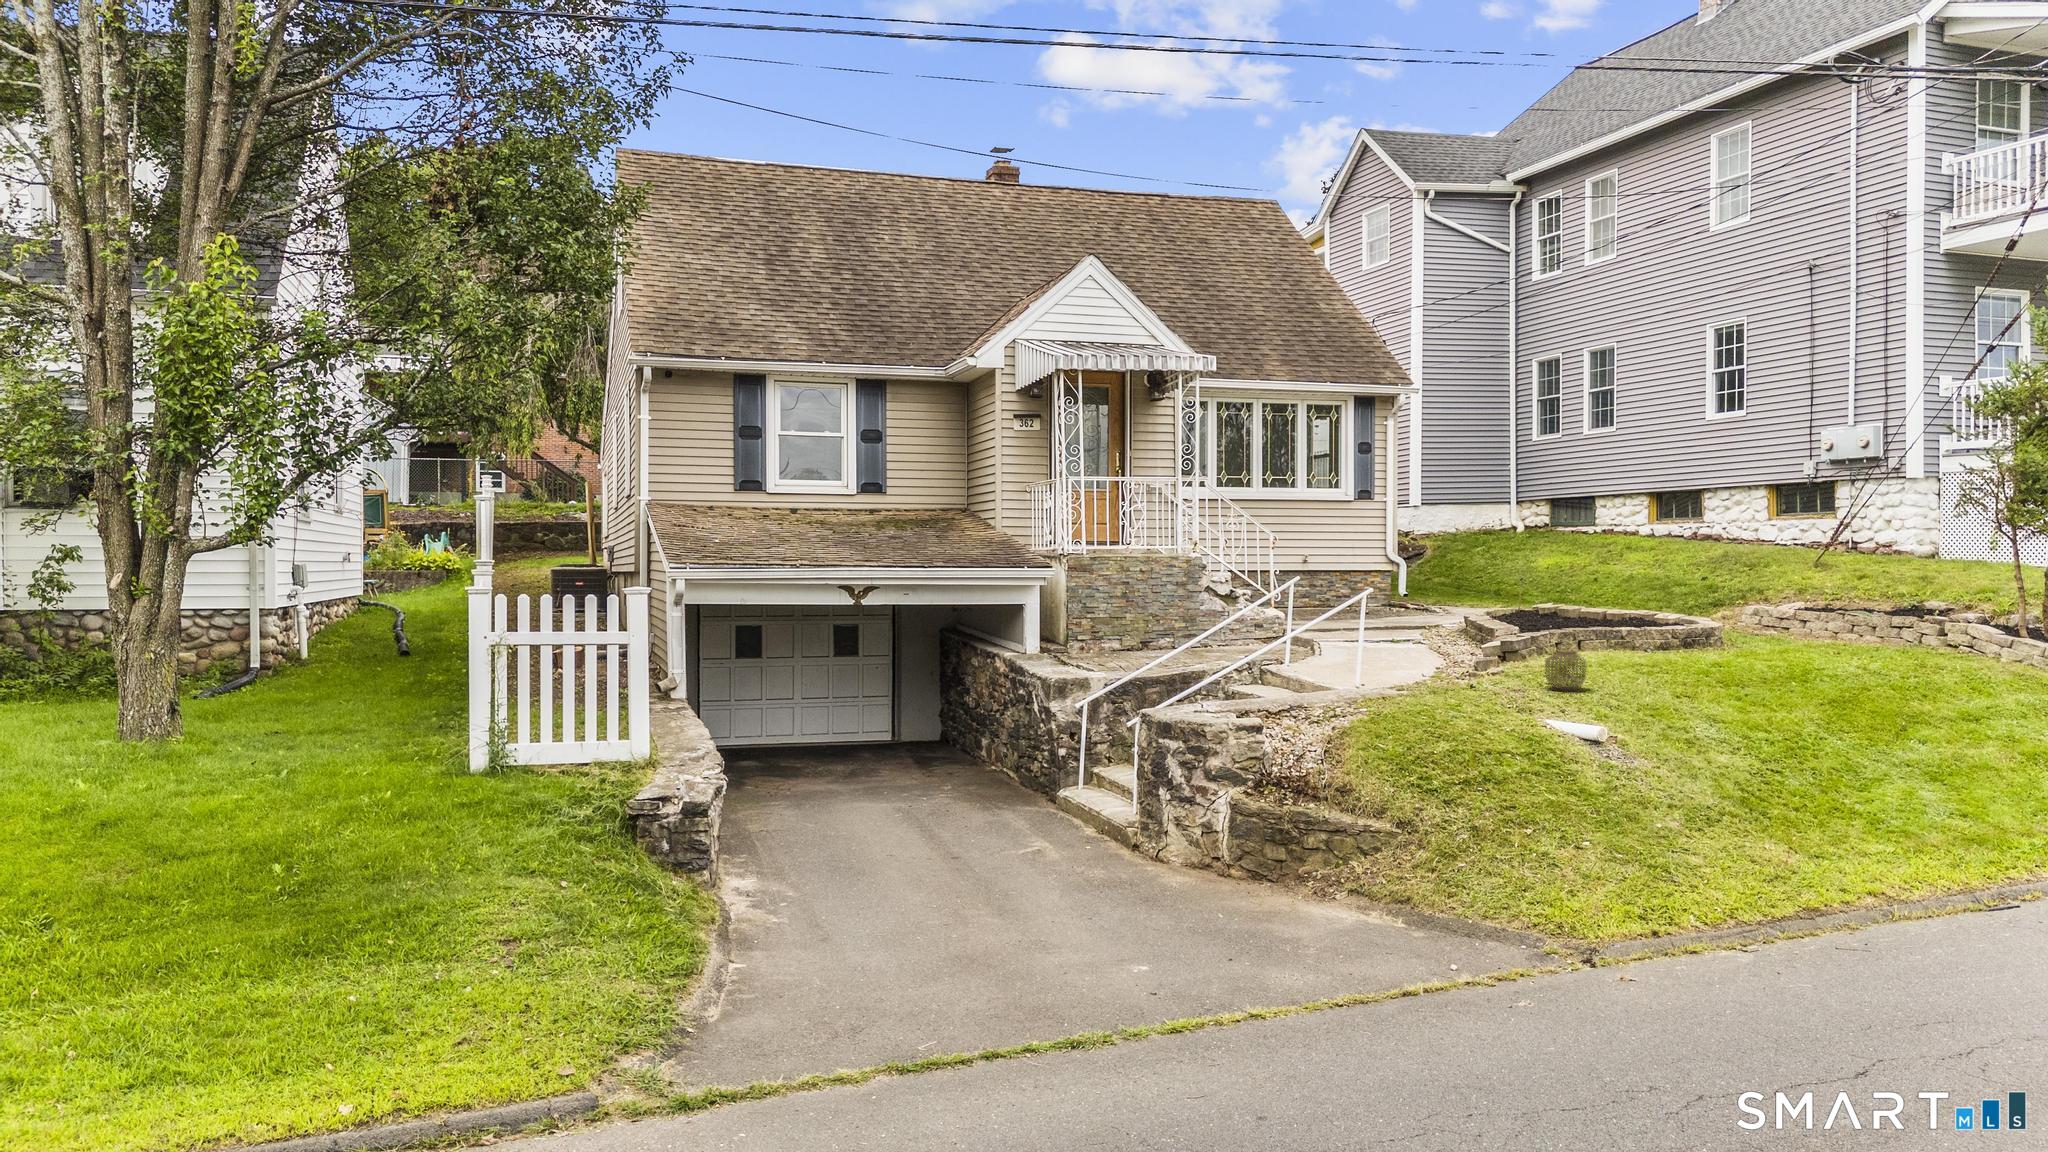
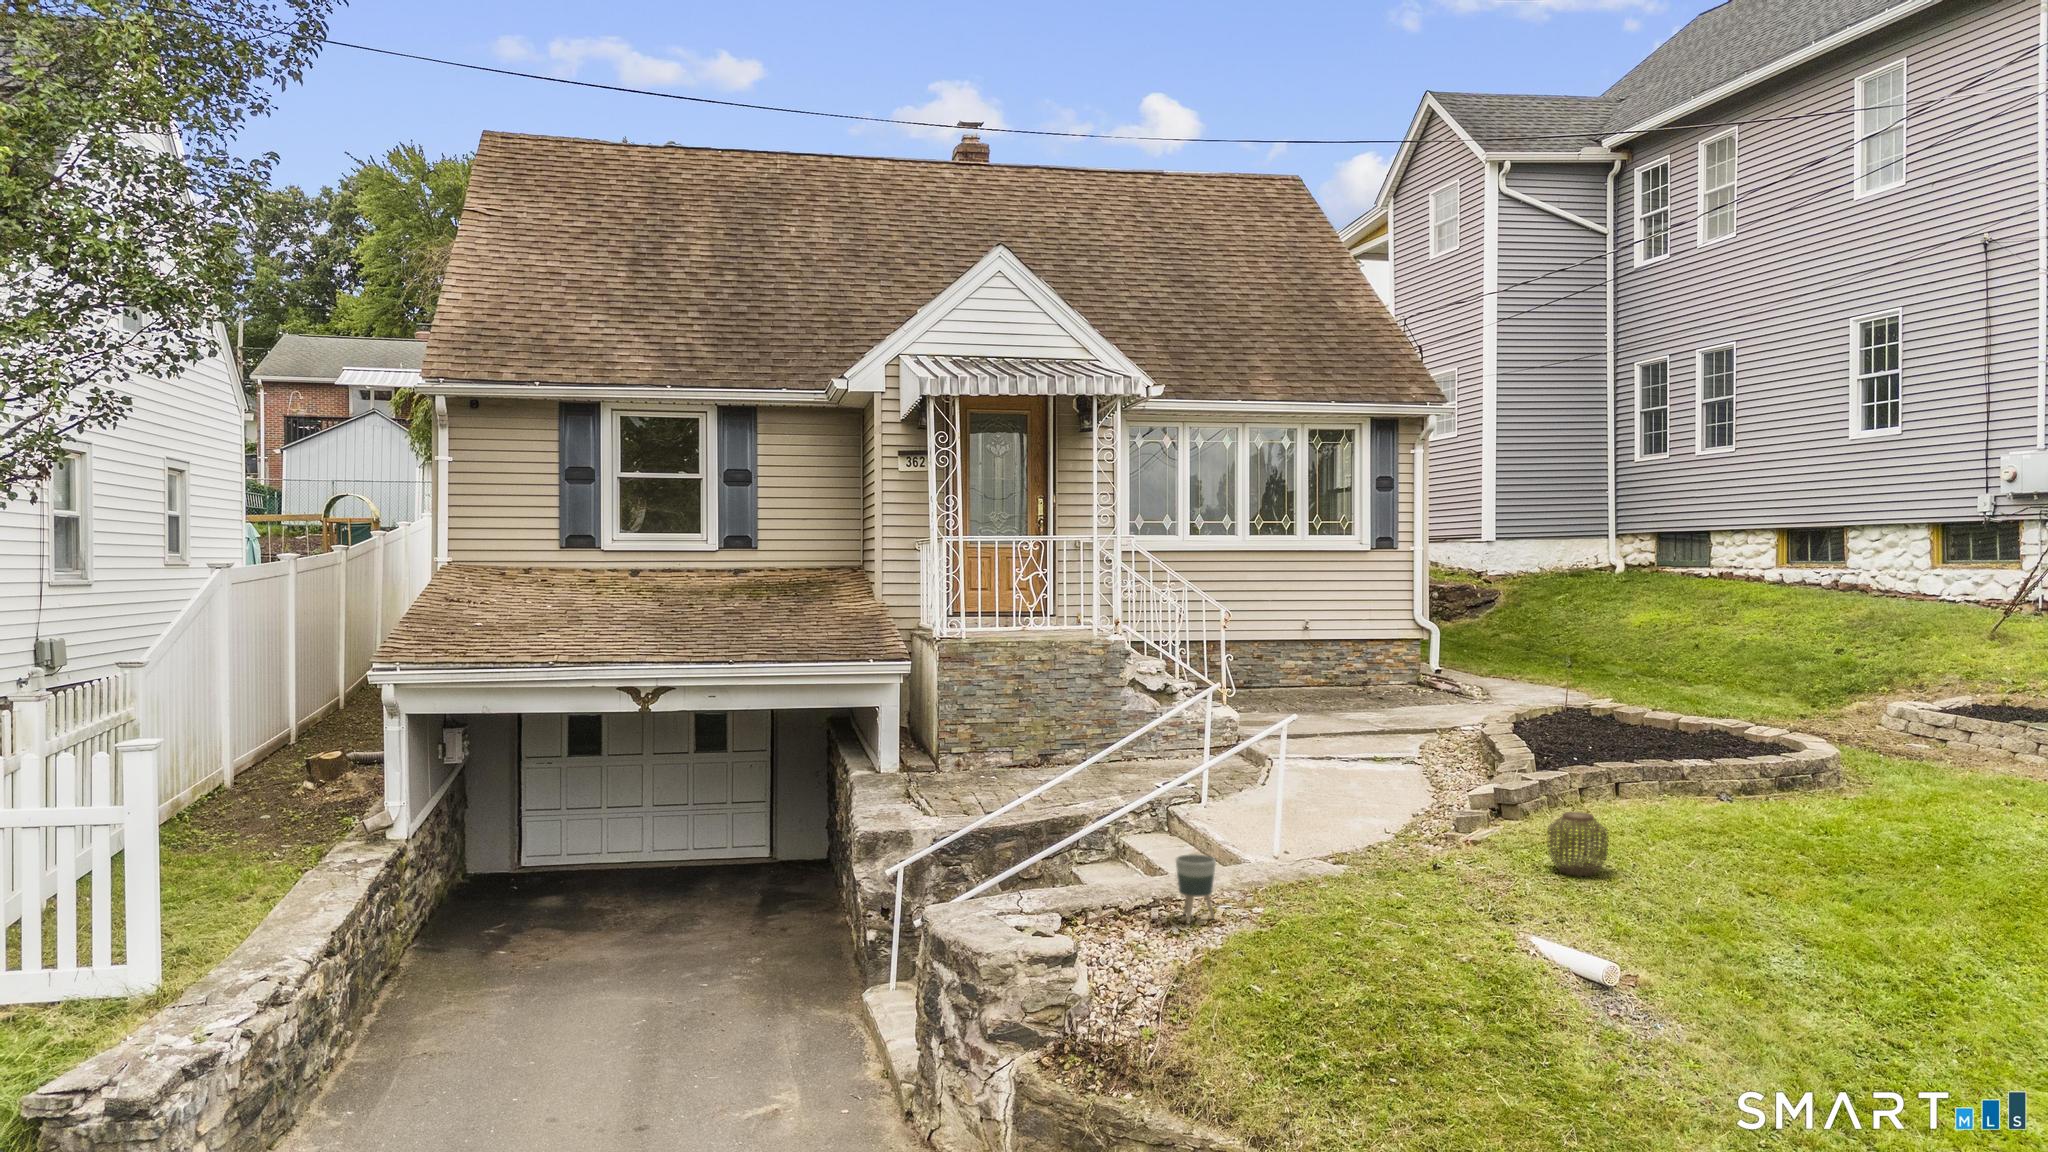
planter: none [1316,669,1343,713] -> present [1176,854,1216,924]

